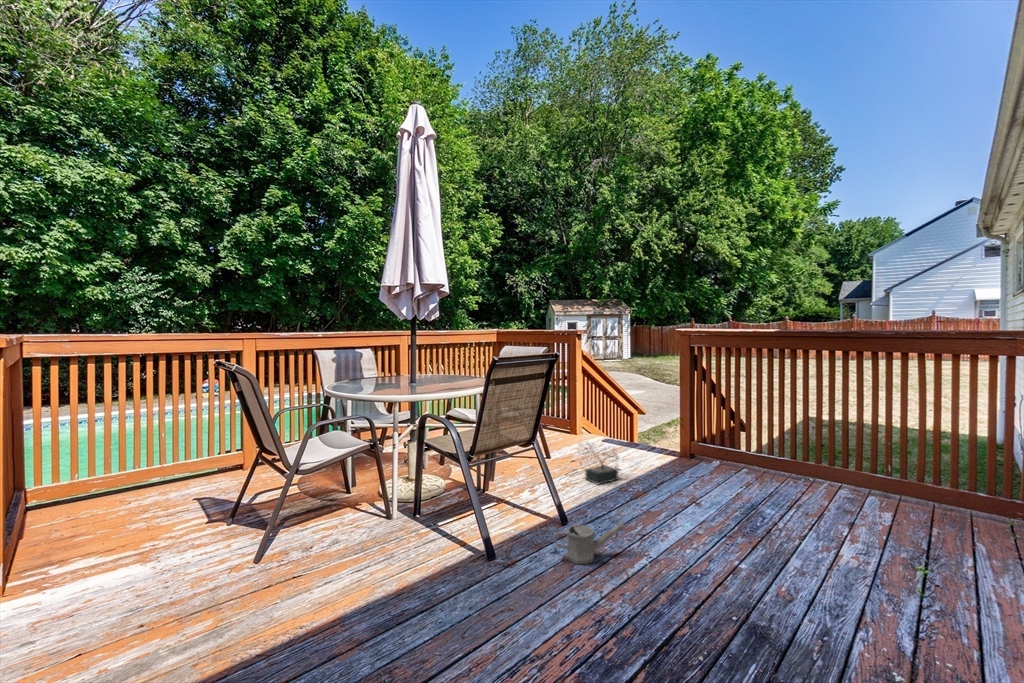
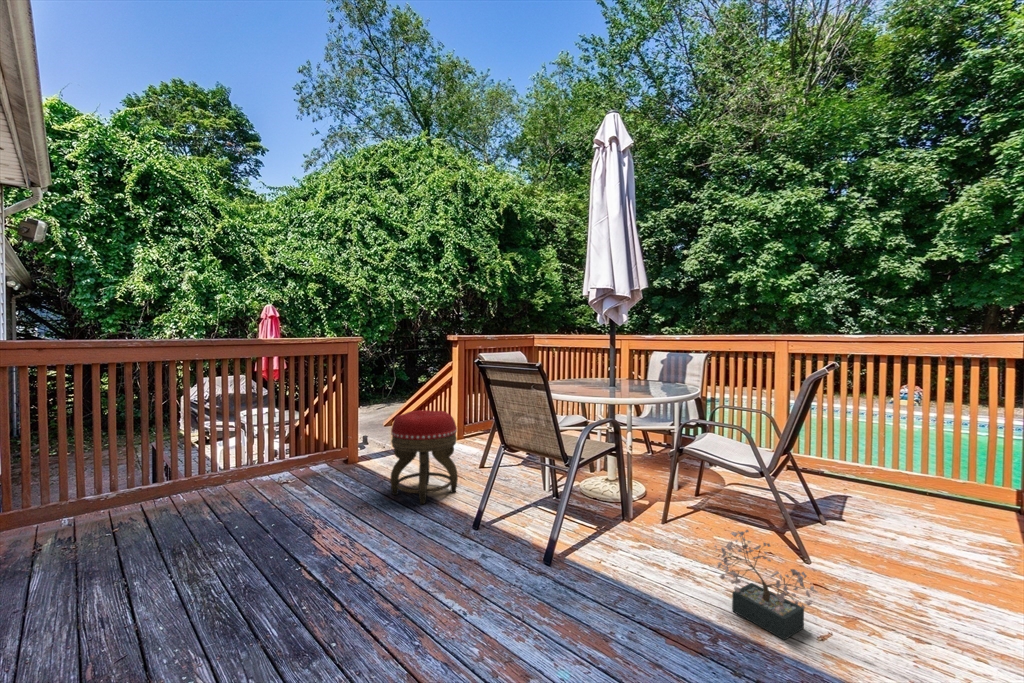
footstool: none [260,461,388,656] -> present [390,410,458,504]
watering can: present [553,522,624,564] -> none [463,532,492,579]

